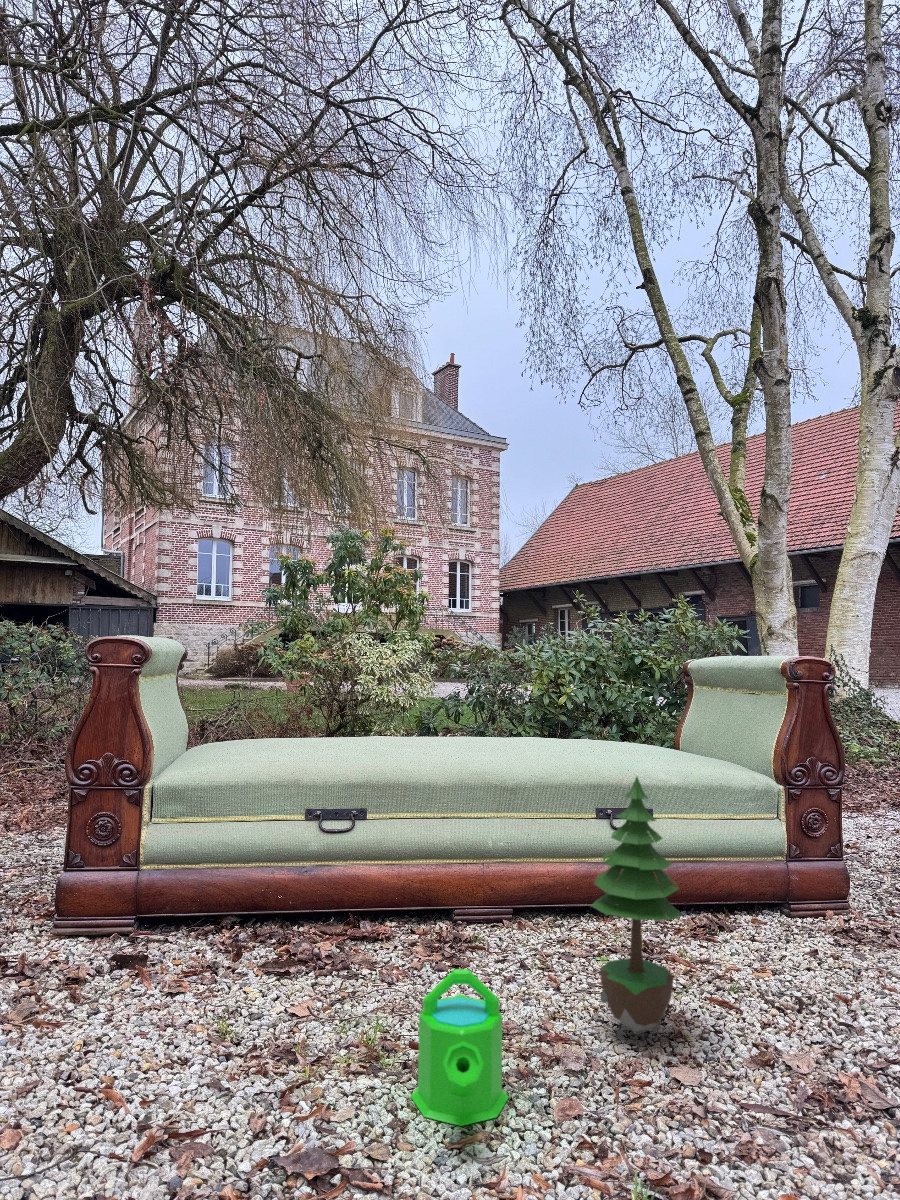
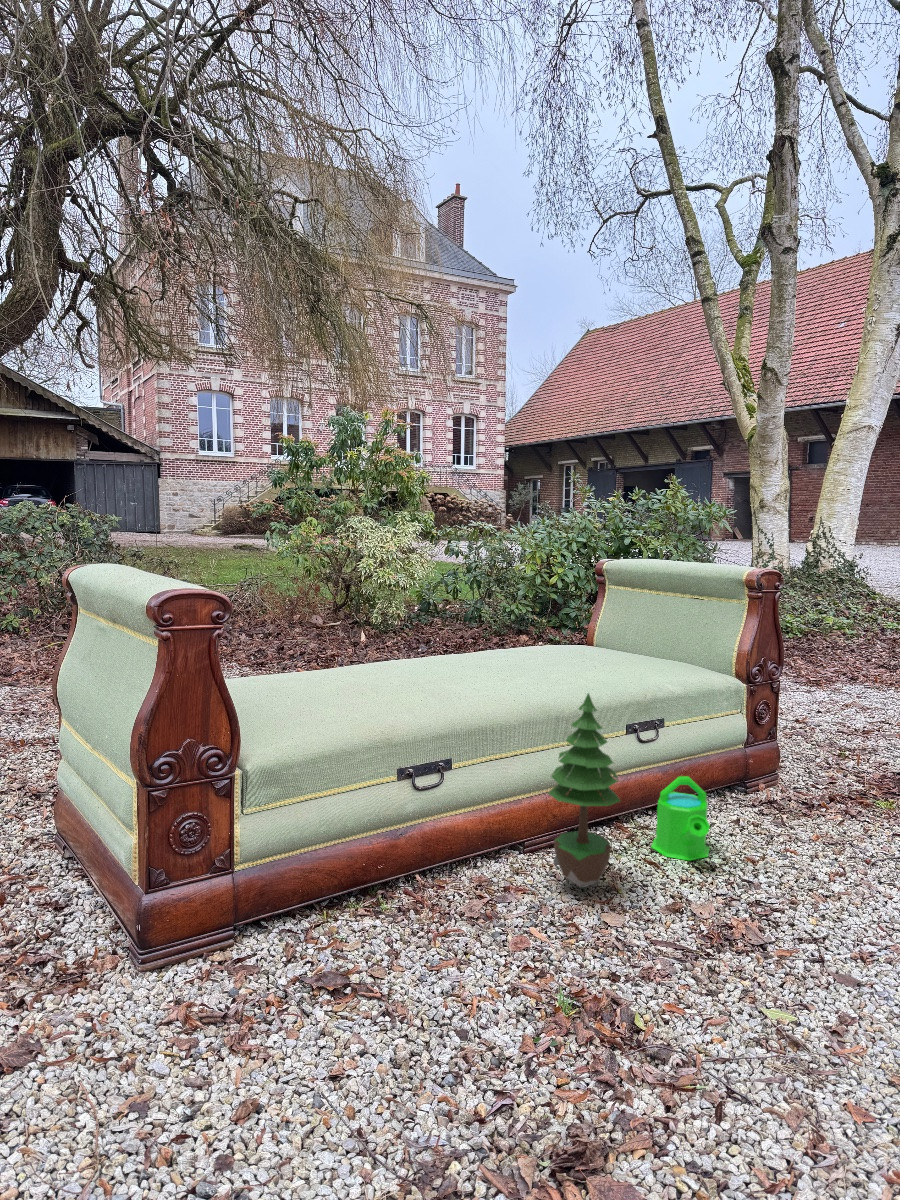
watering can: present [411,969,509,1126] -> present [651,776,710,860]

